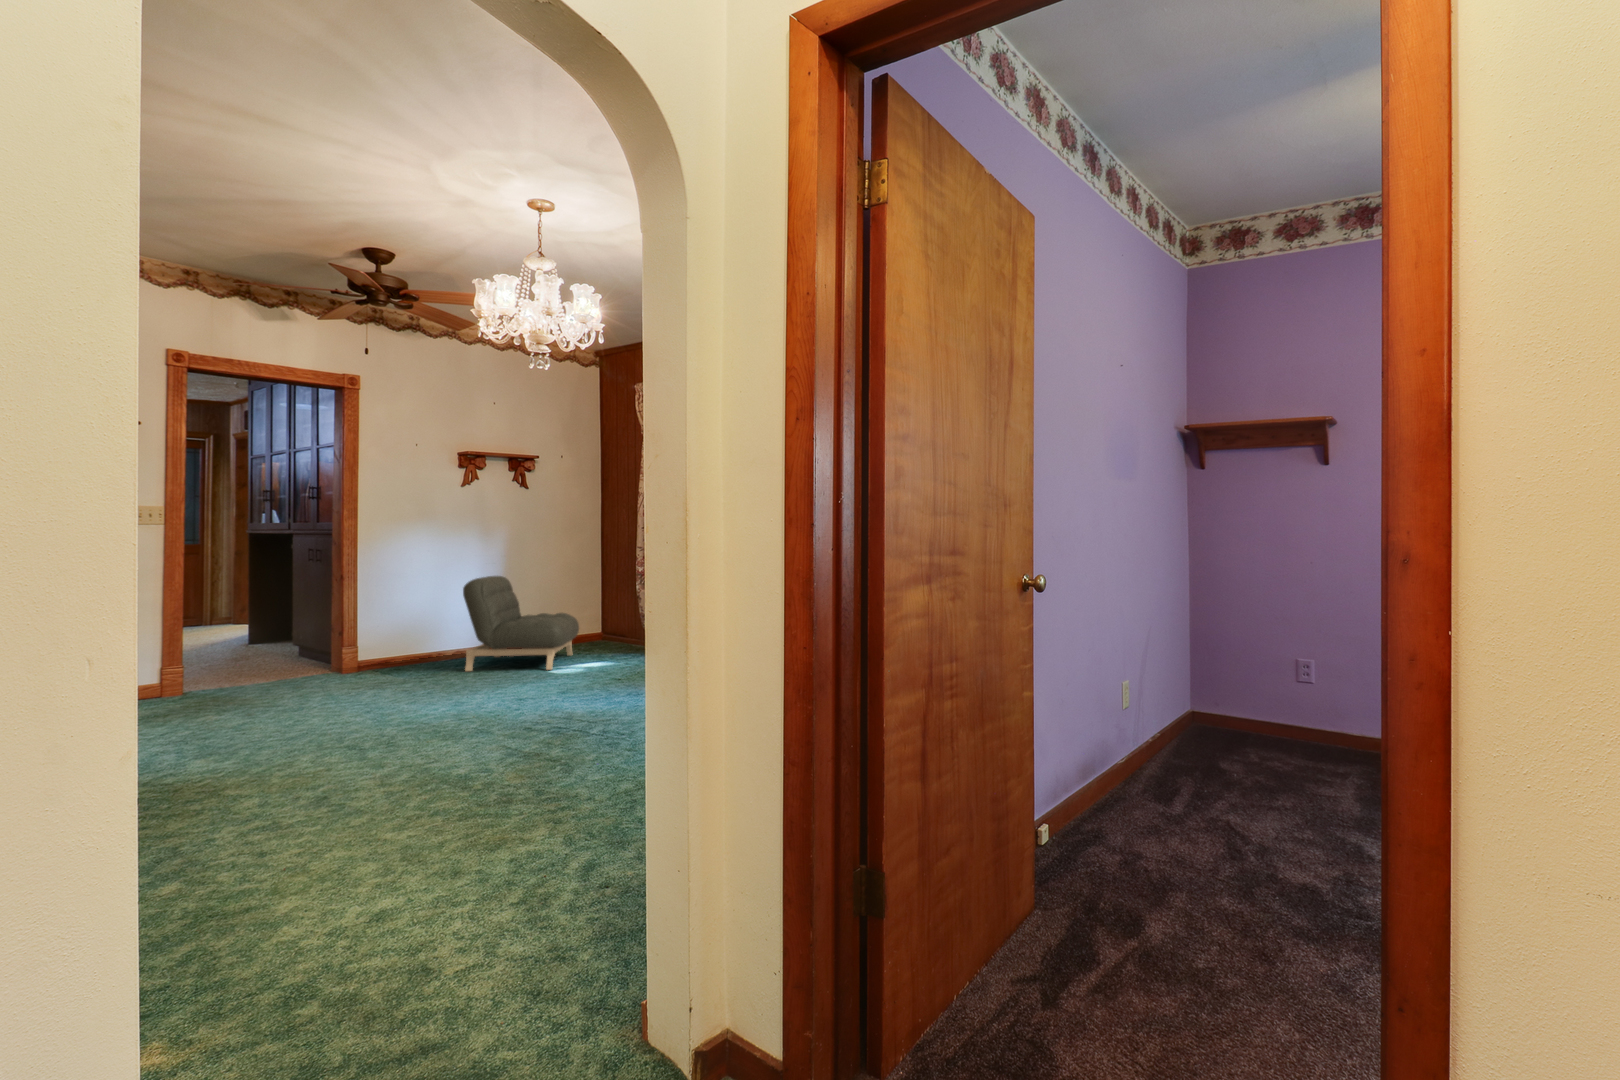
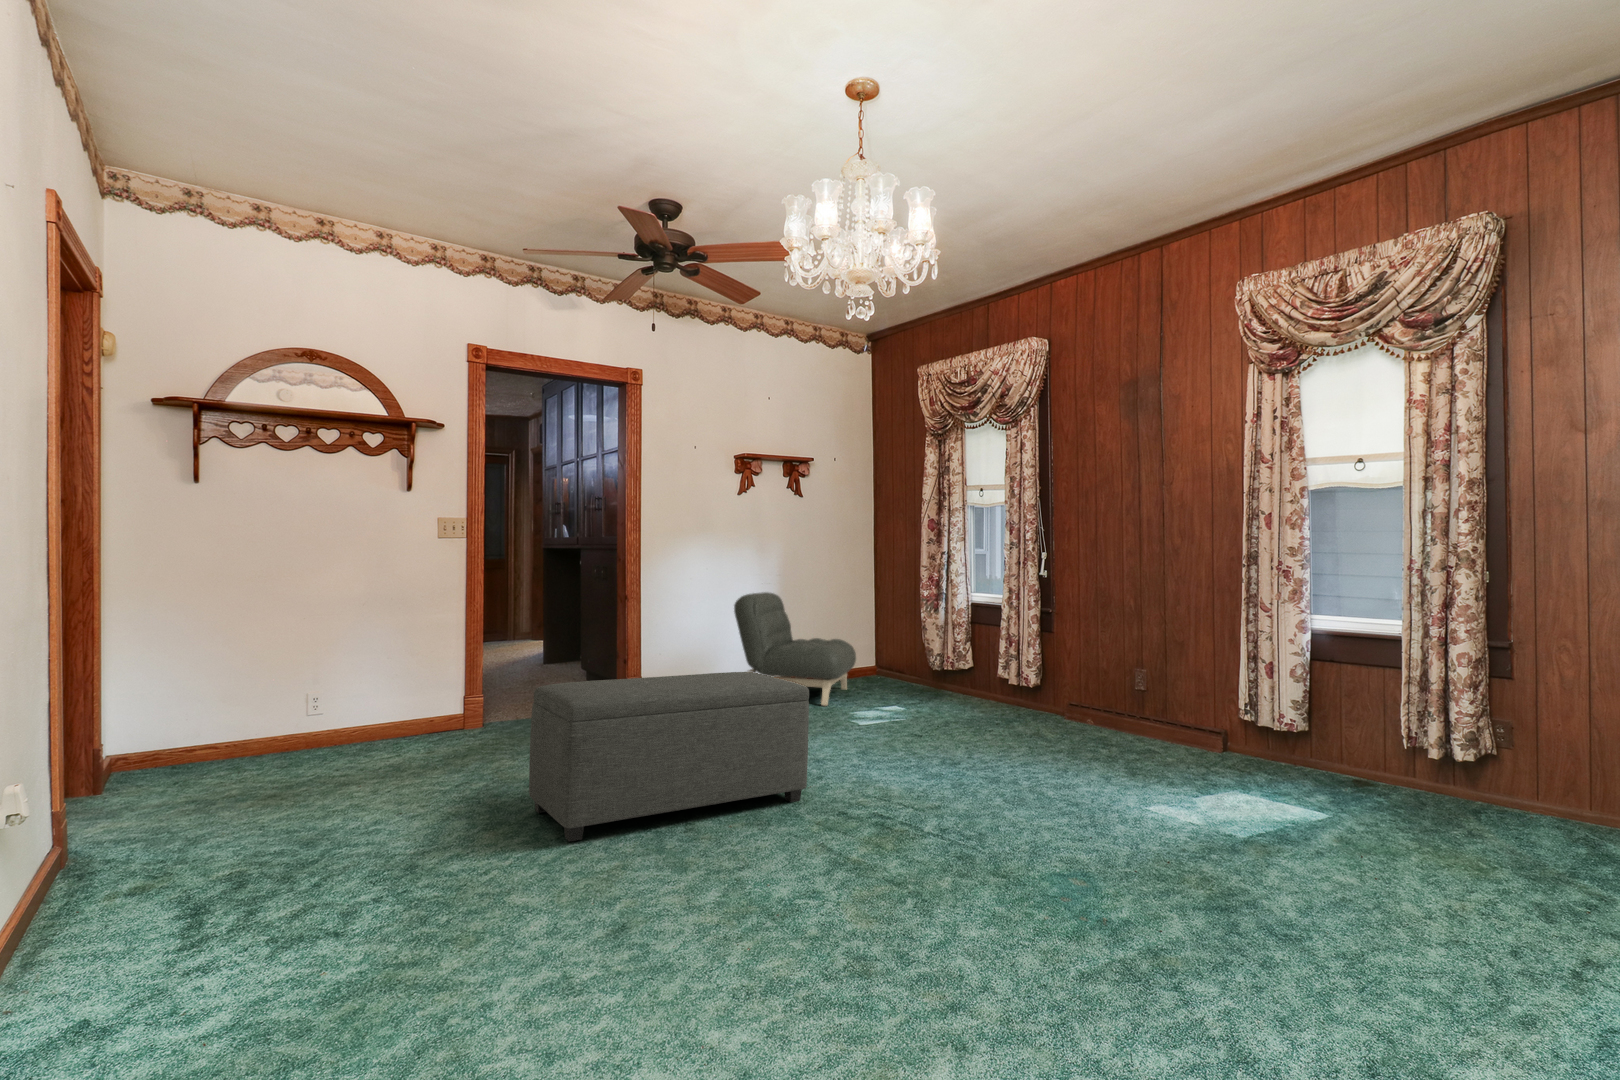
ottoman: none [272,646,521,789] -> present [529,672,809,842]

